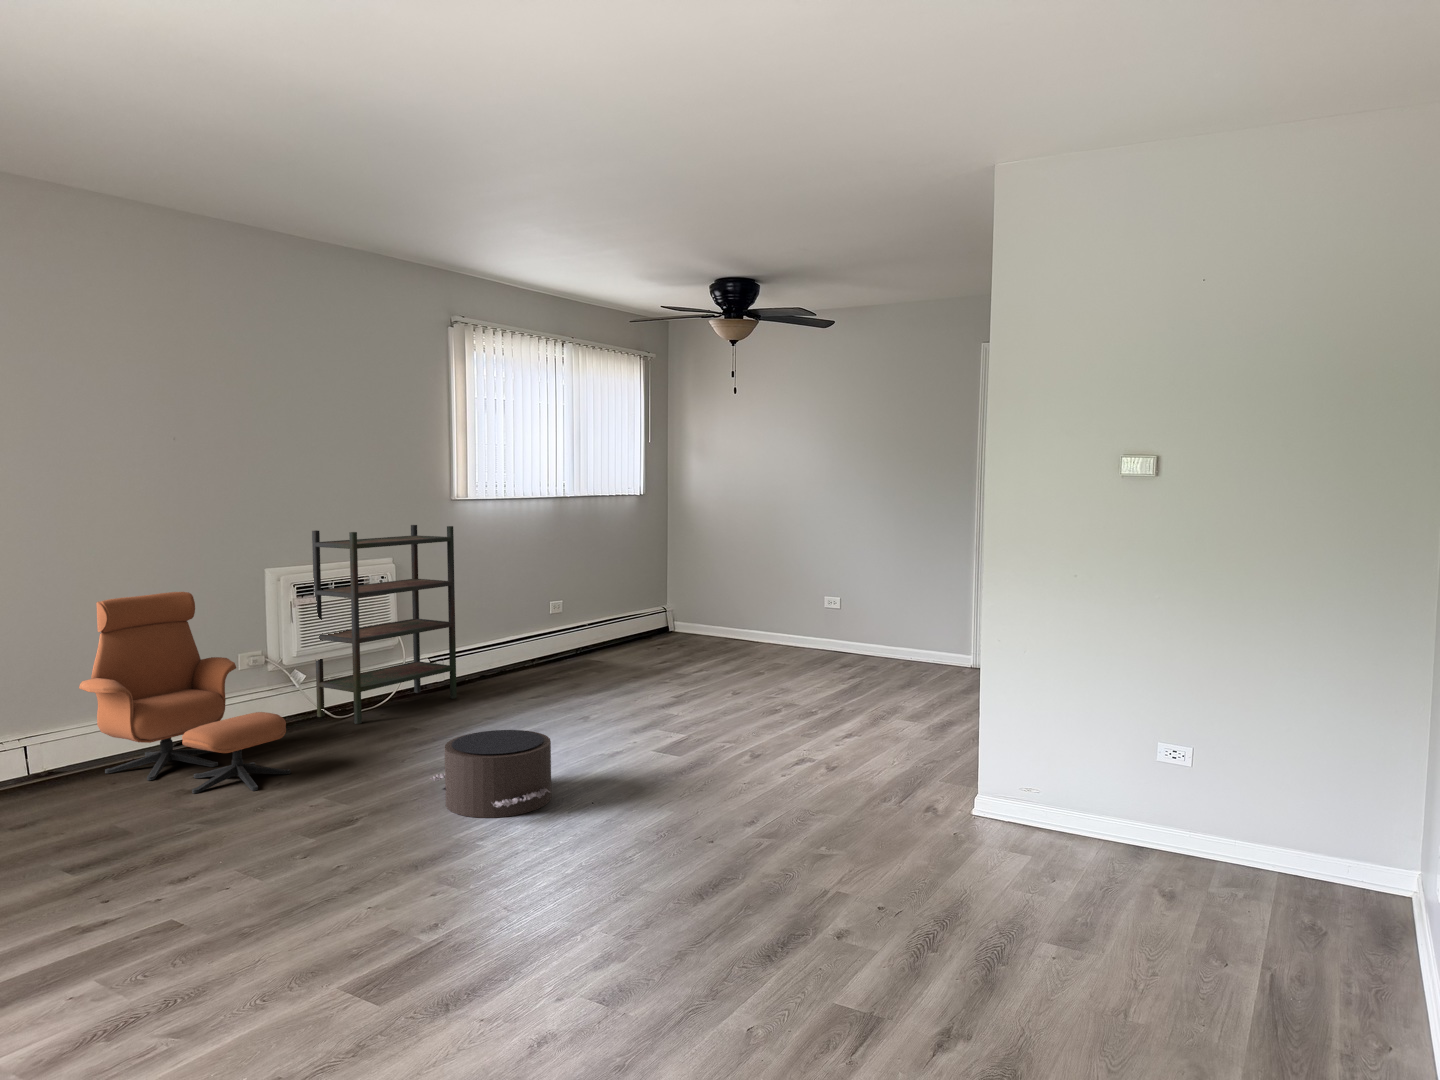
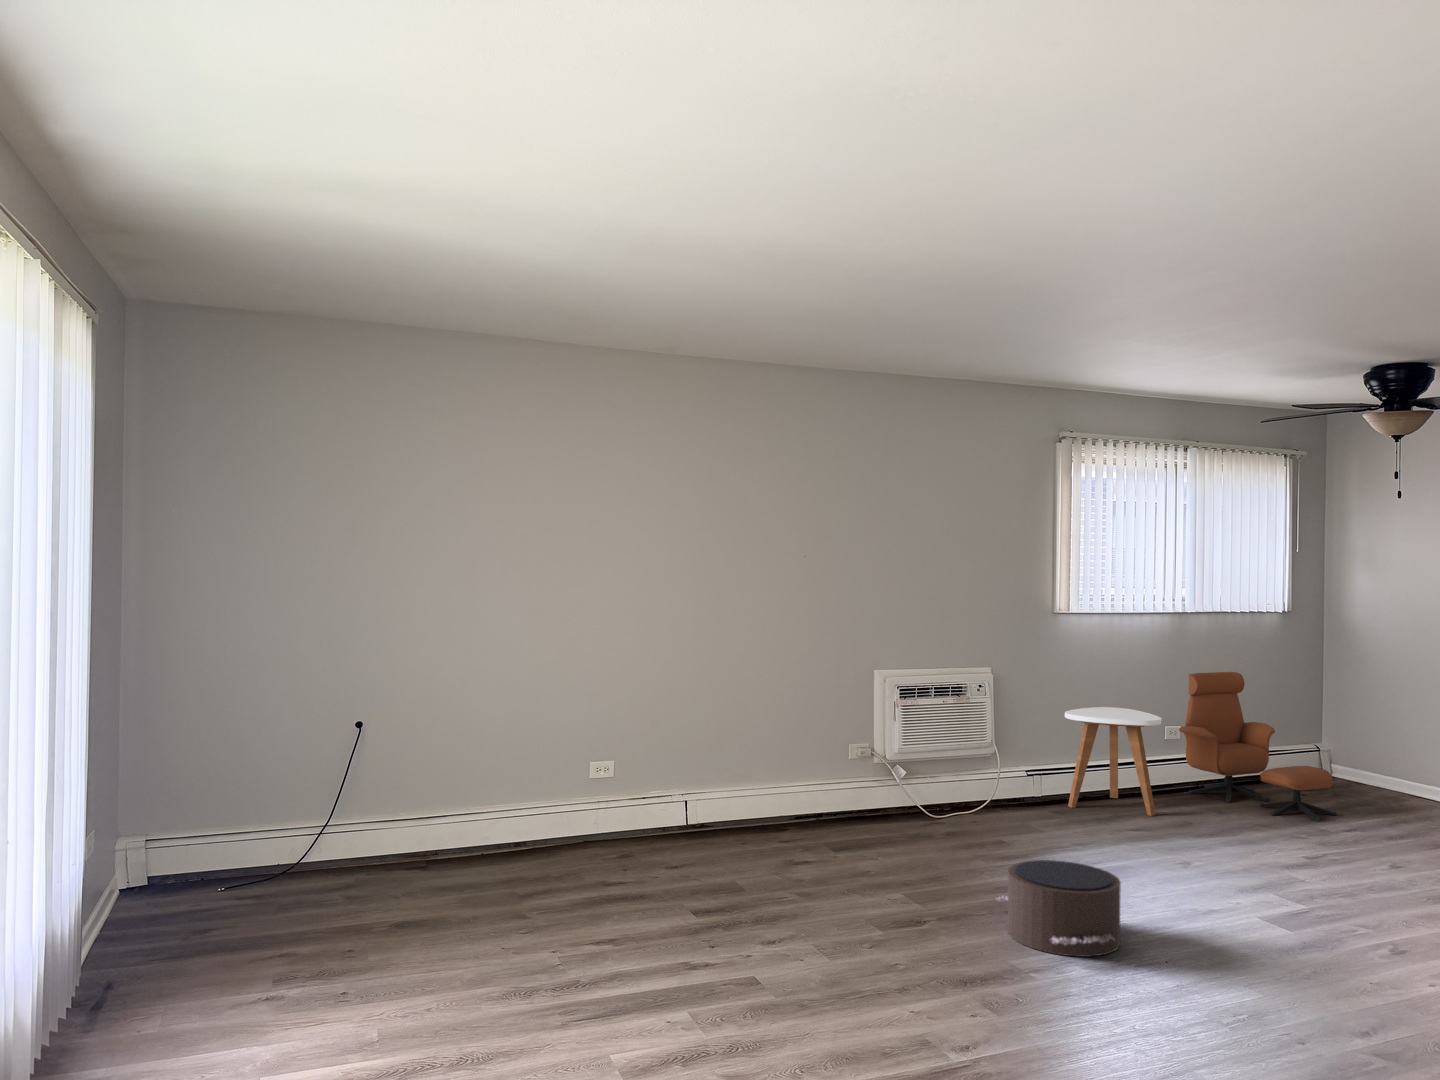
bookshelf: present [312,525,457,724] -> none [913,636,1051,829]
side table: none [465,588,552,686] -> present [1065,707,1162,816]
lounge chair: present [79,592,291,793] -> present [1179,672,1336,821]

